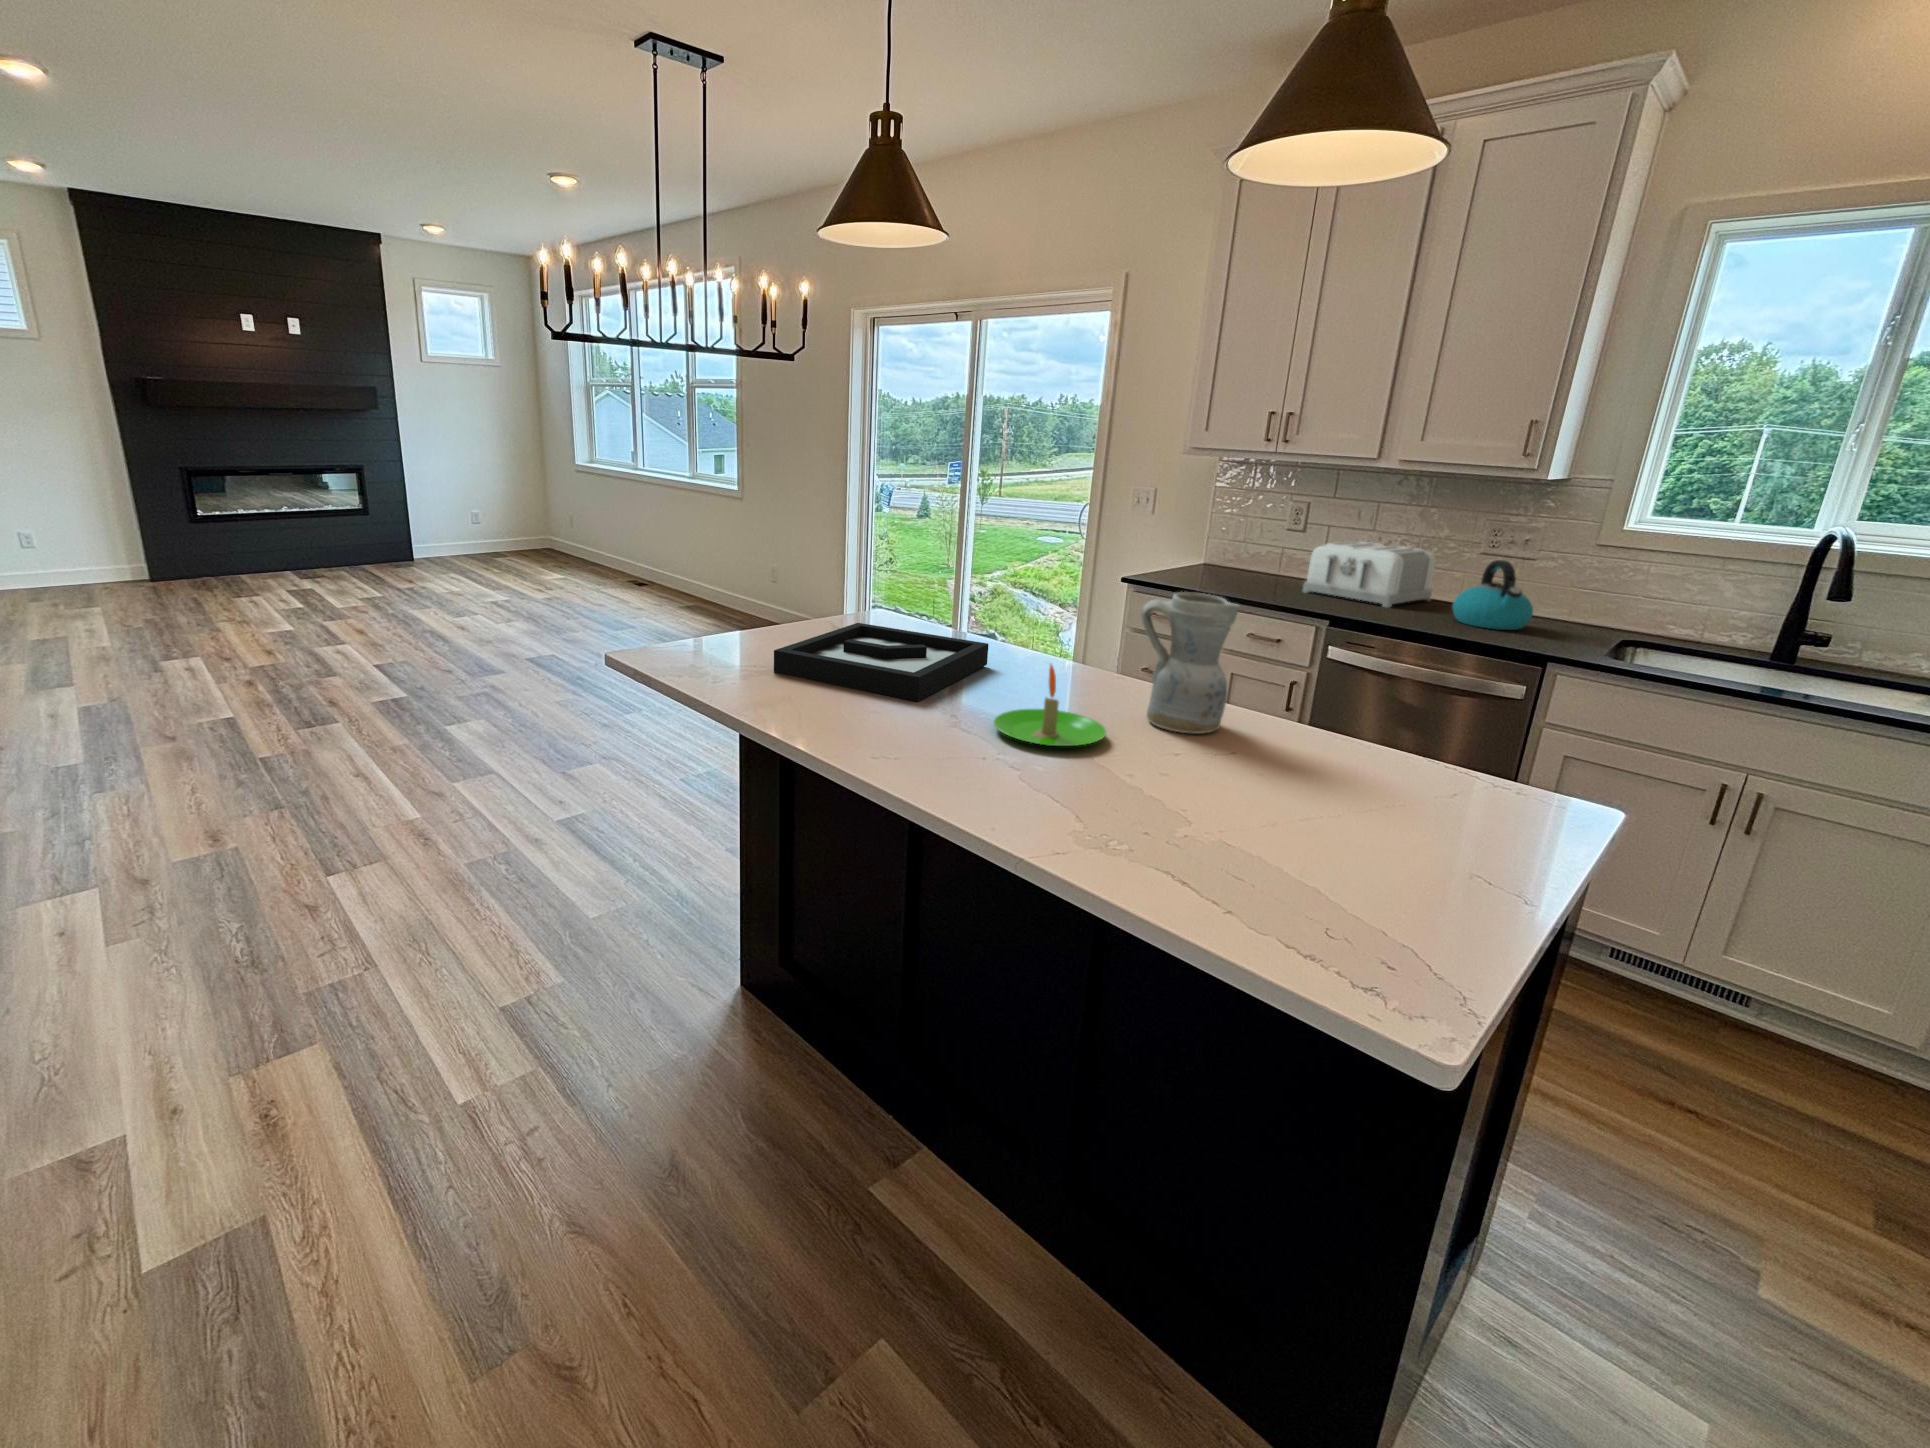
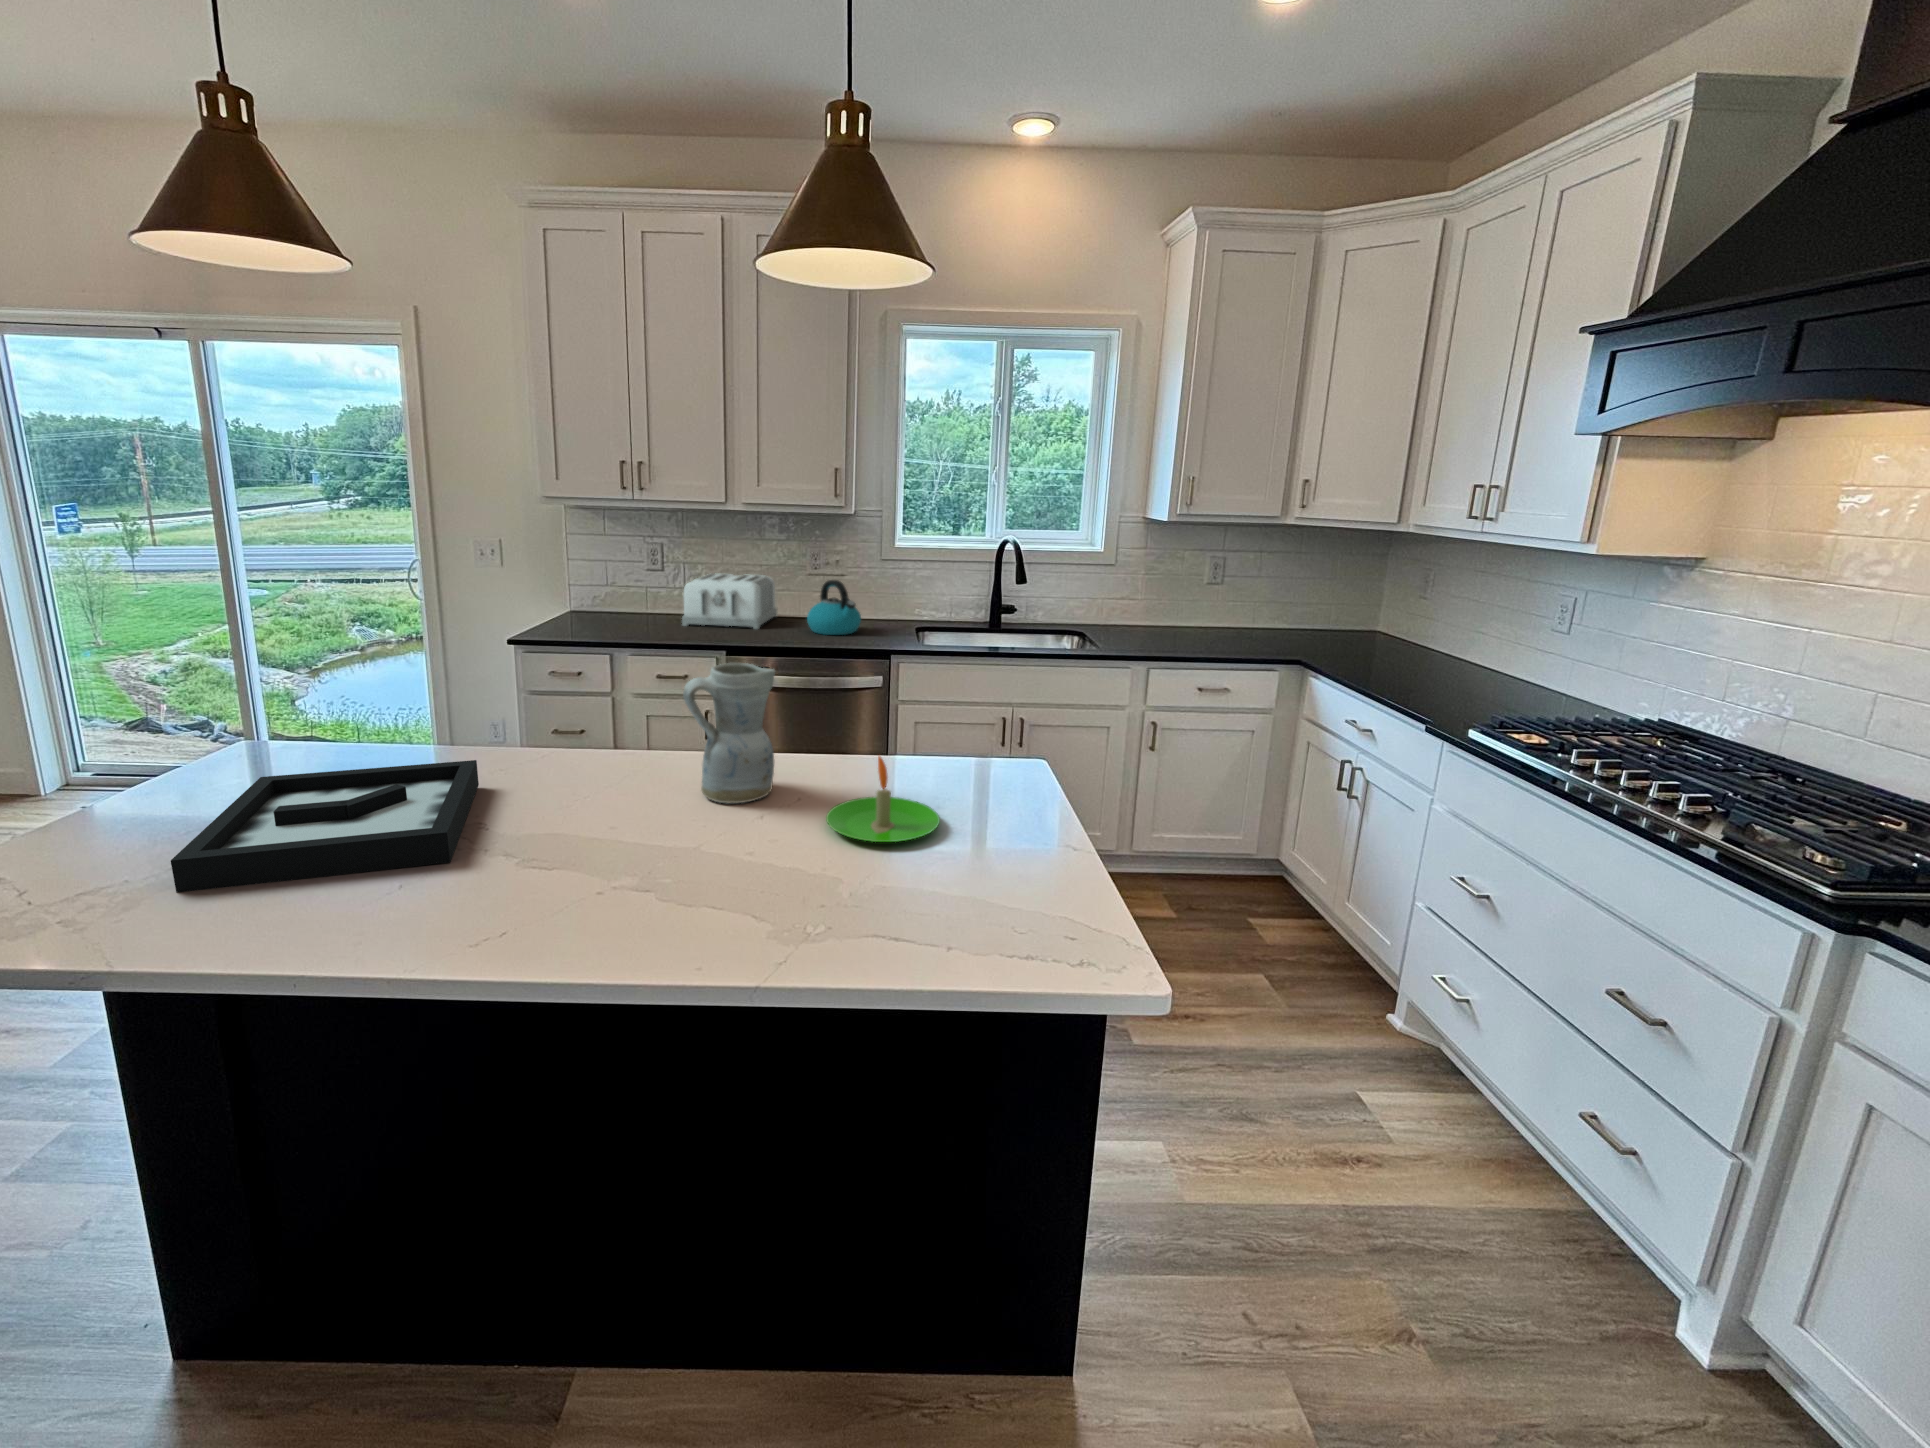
candle: present [994,665,1106,746] -> present [826,756,940,842]

